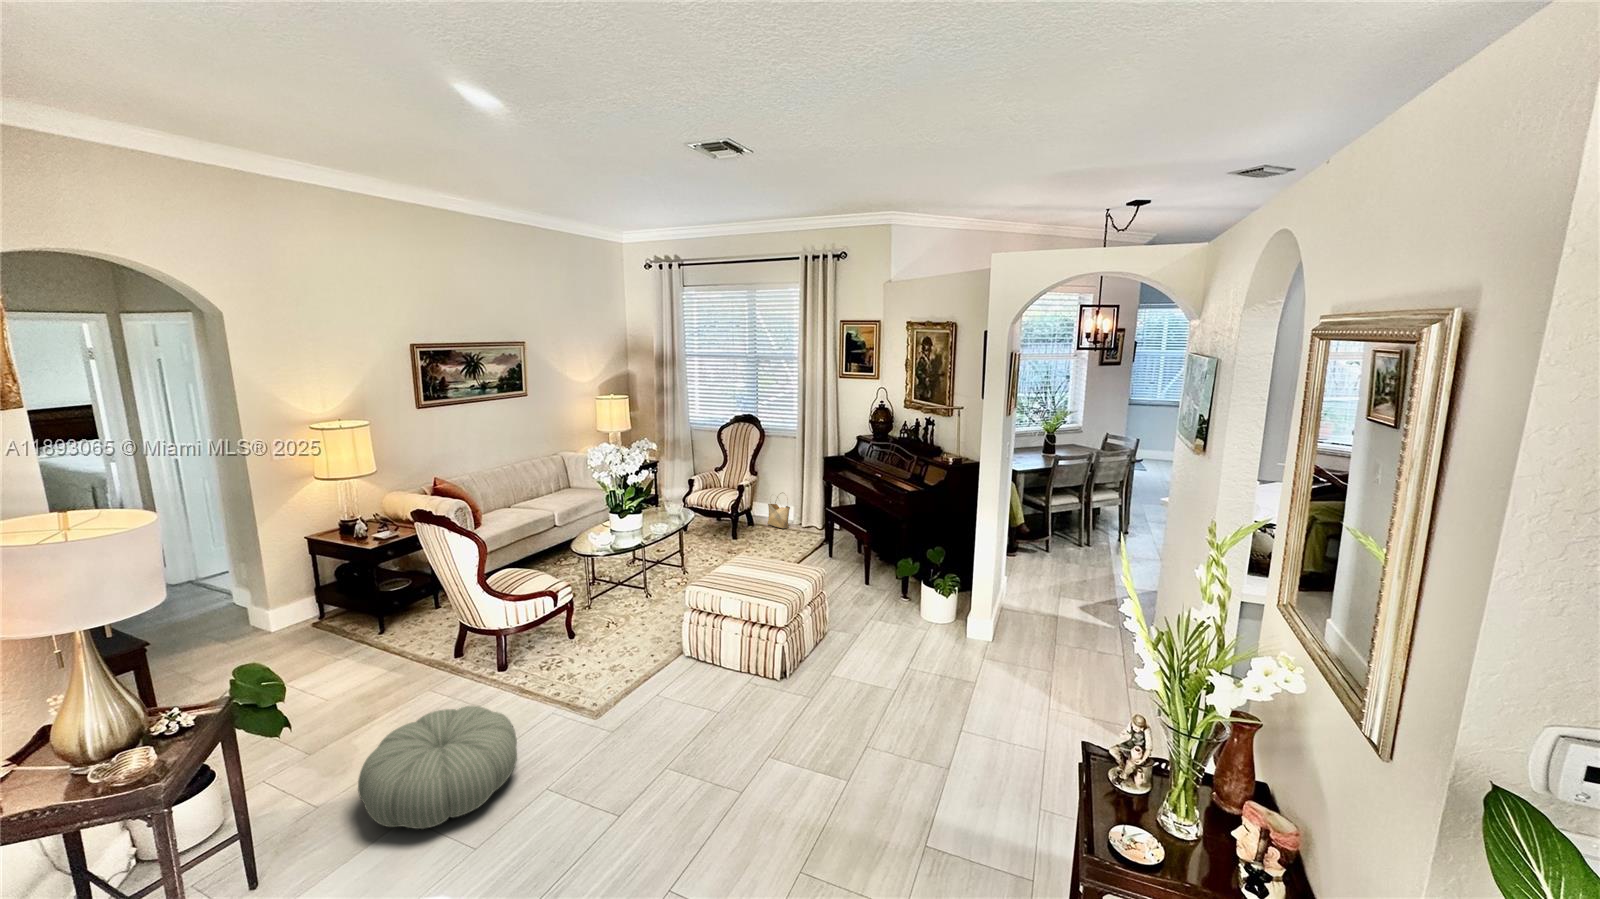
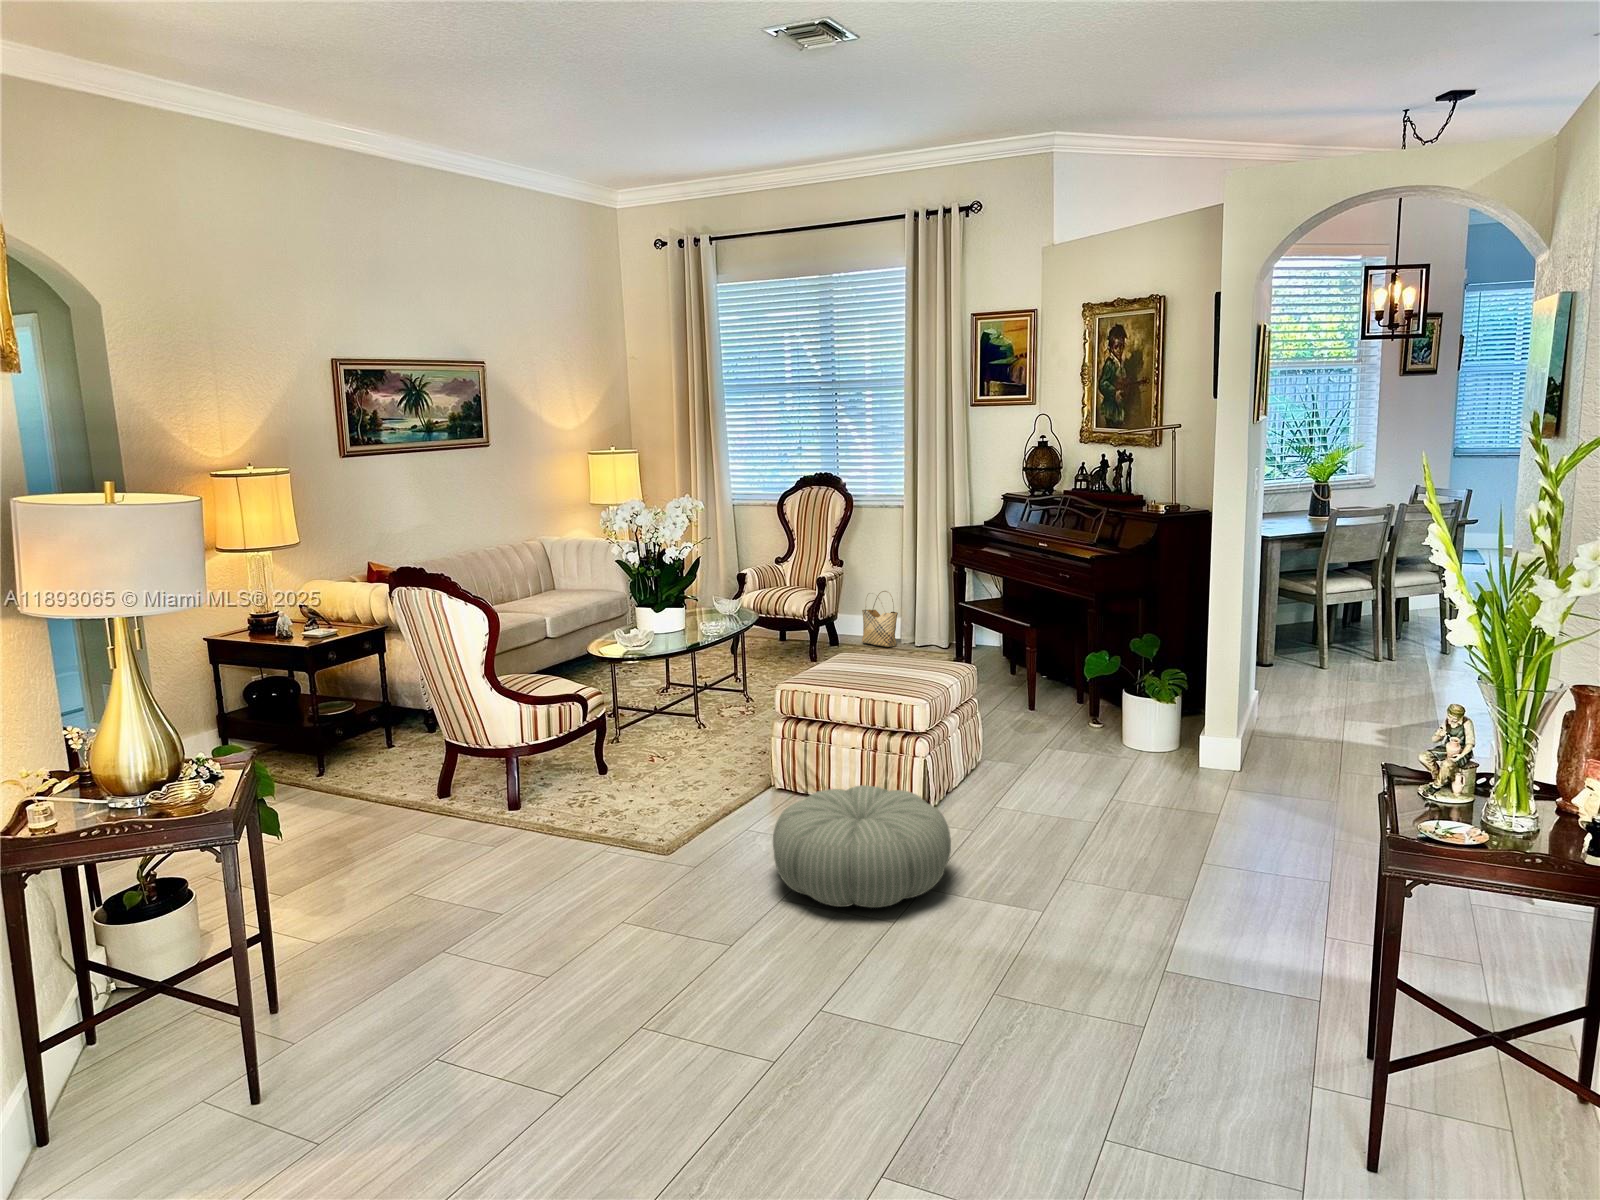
pouf: present [358,705,517,829] -> present [773,785,951,908]

